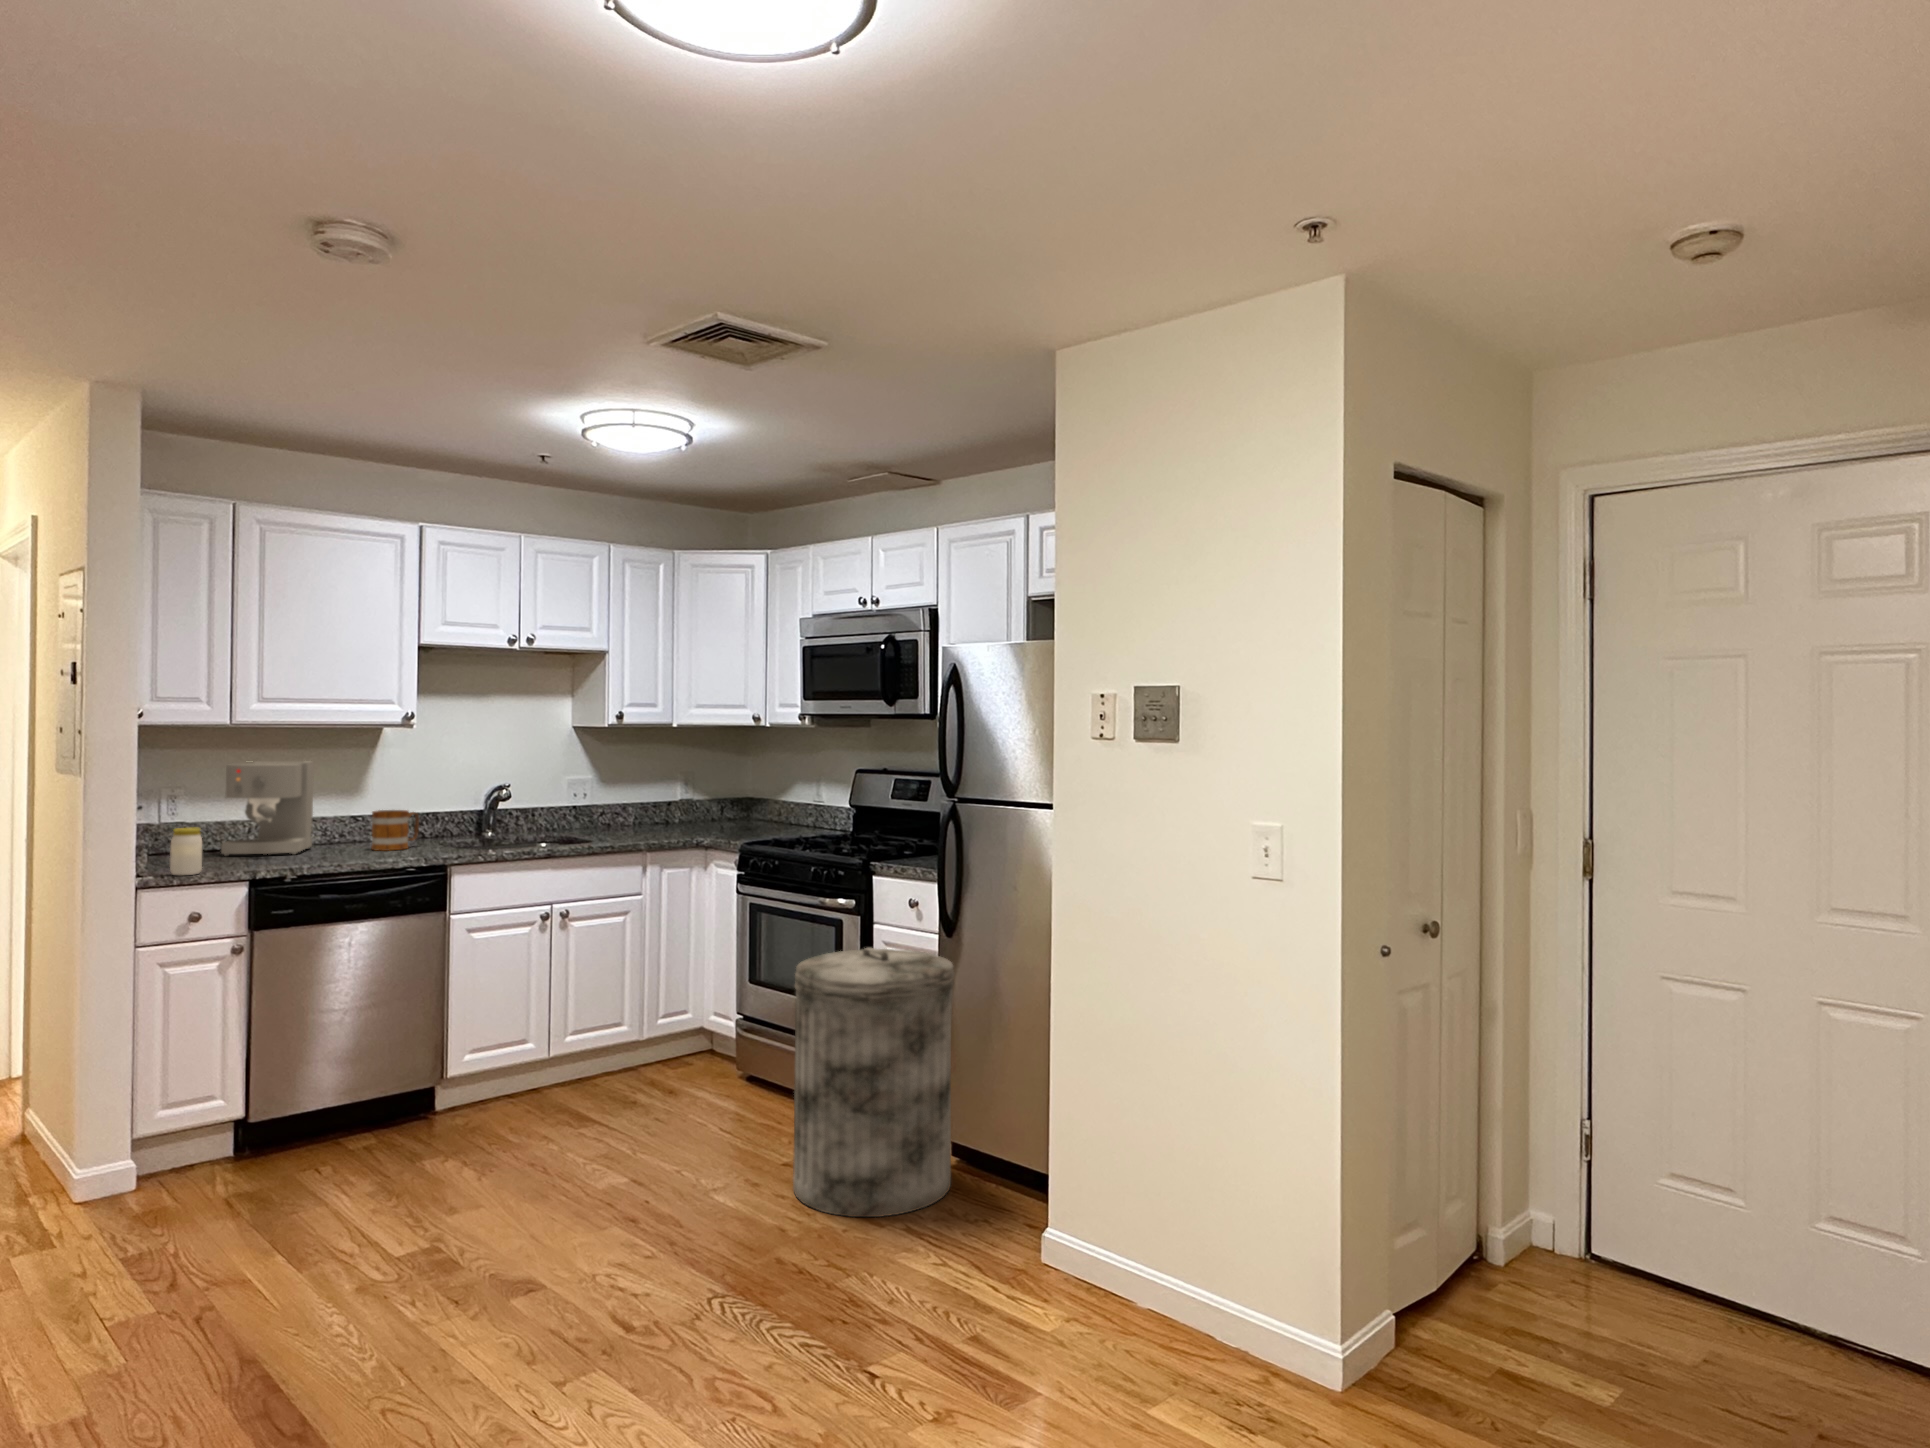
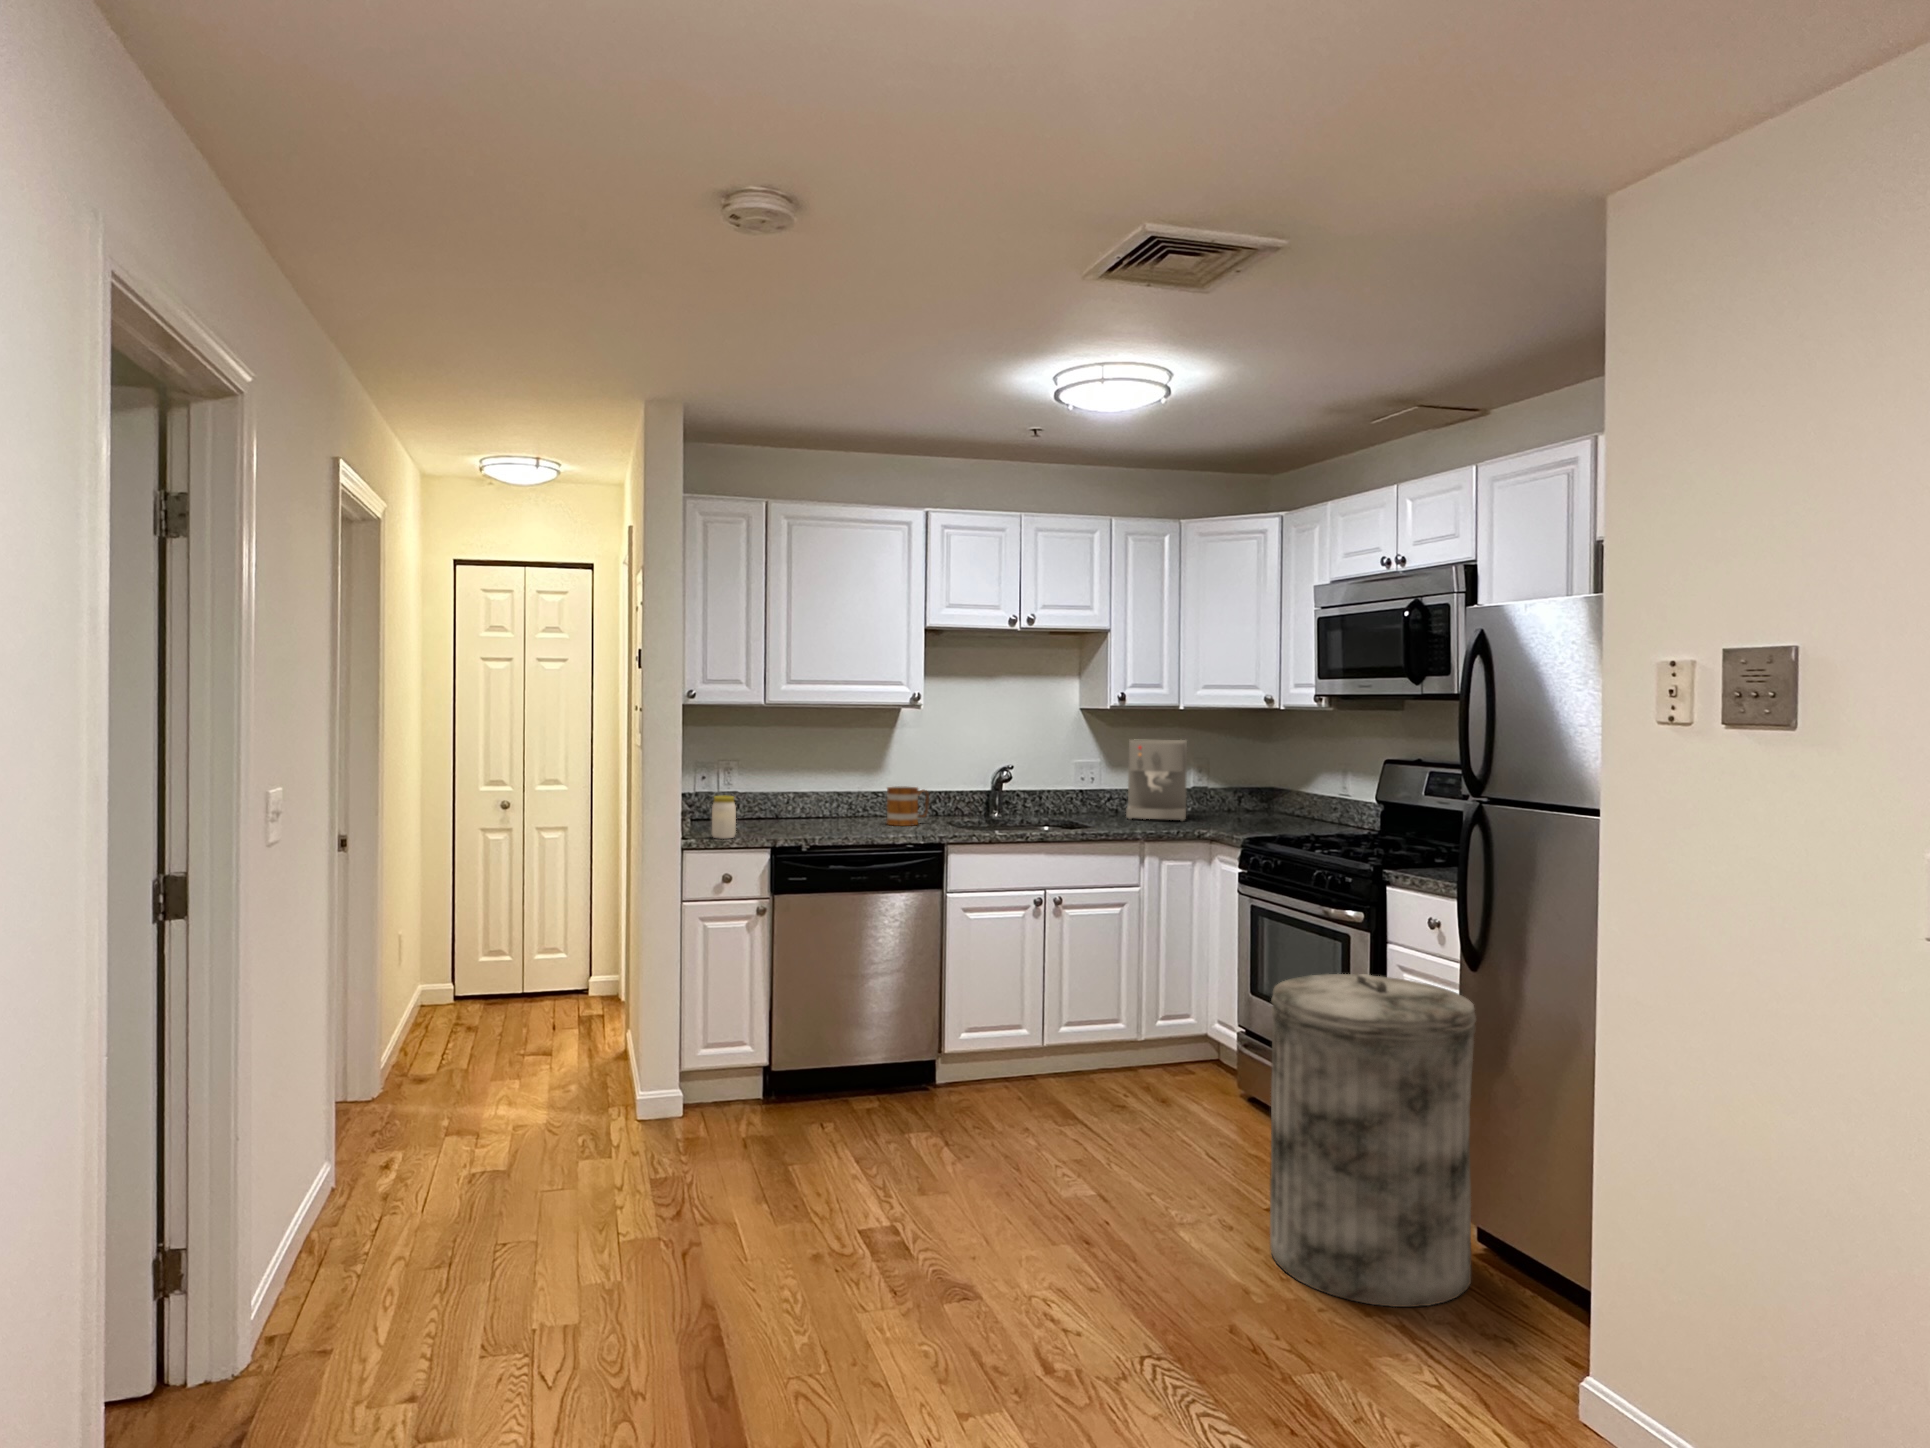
coffee maker: present [221,761,314,856] -> present [1126,739,1187,821]

